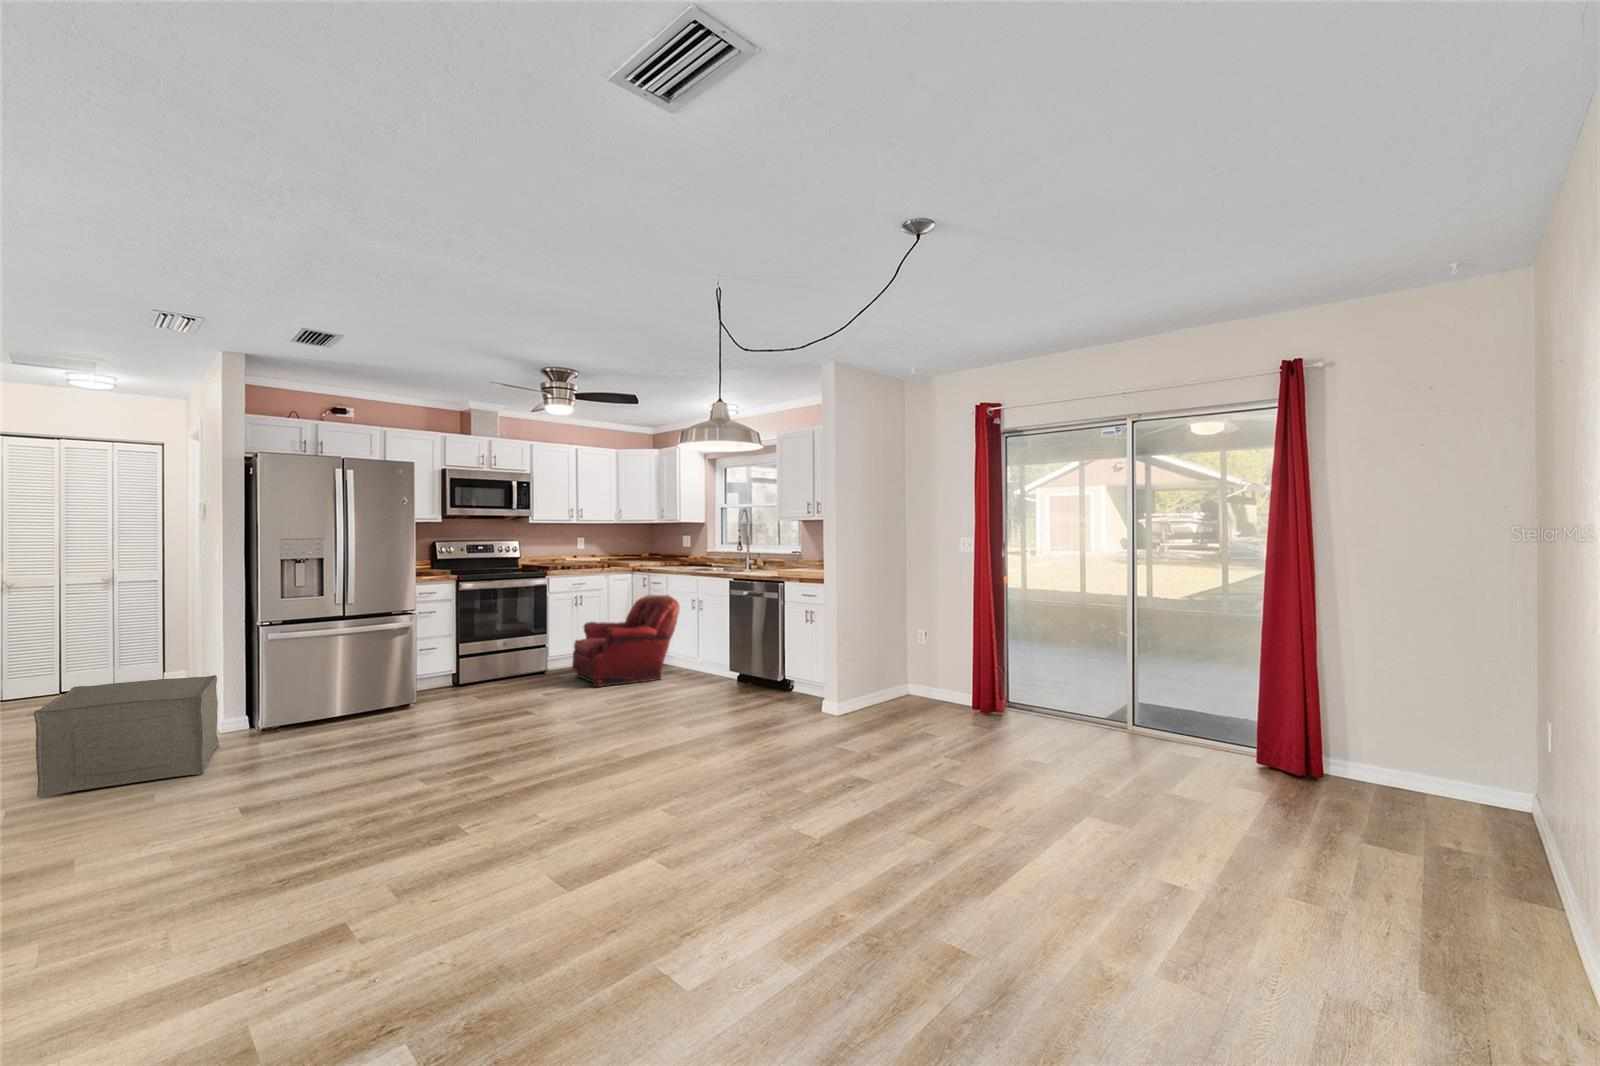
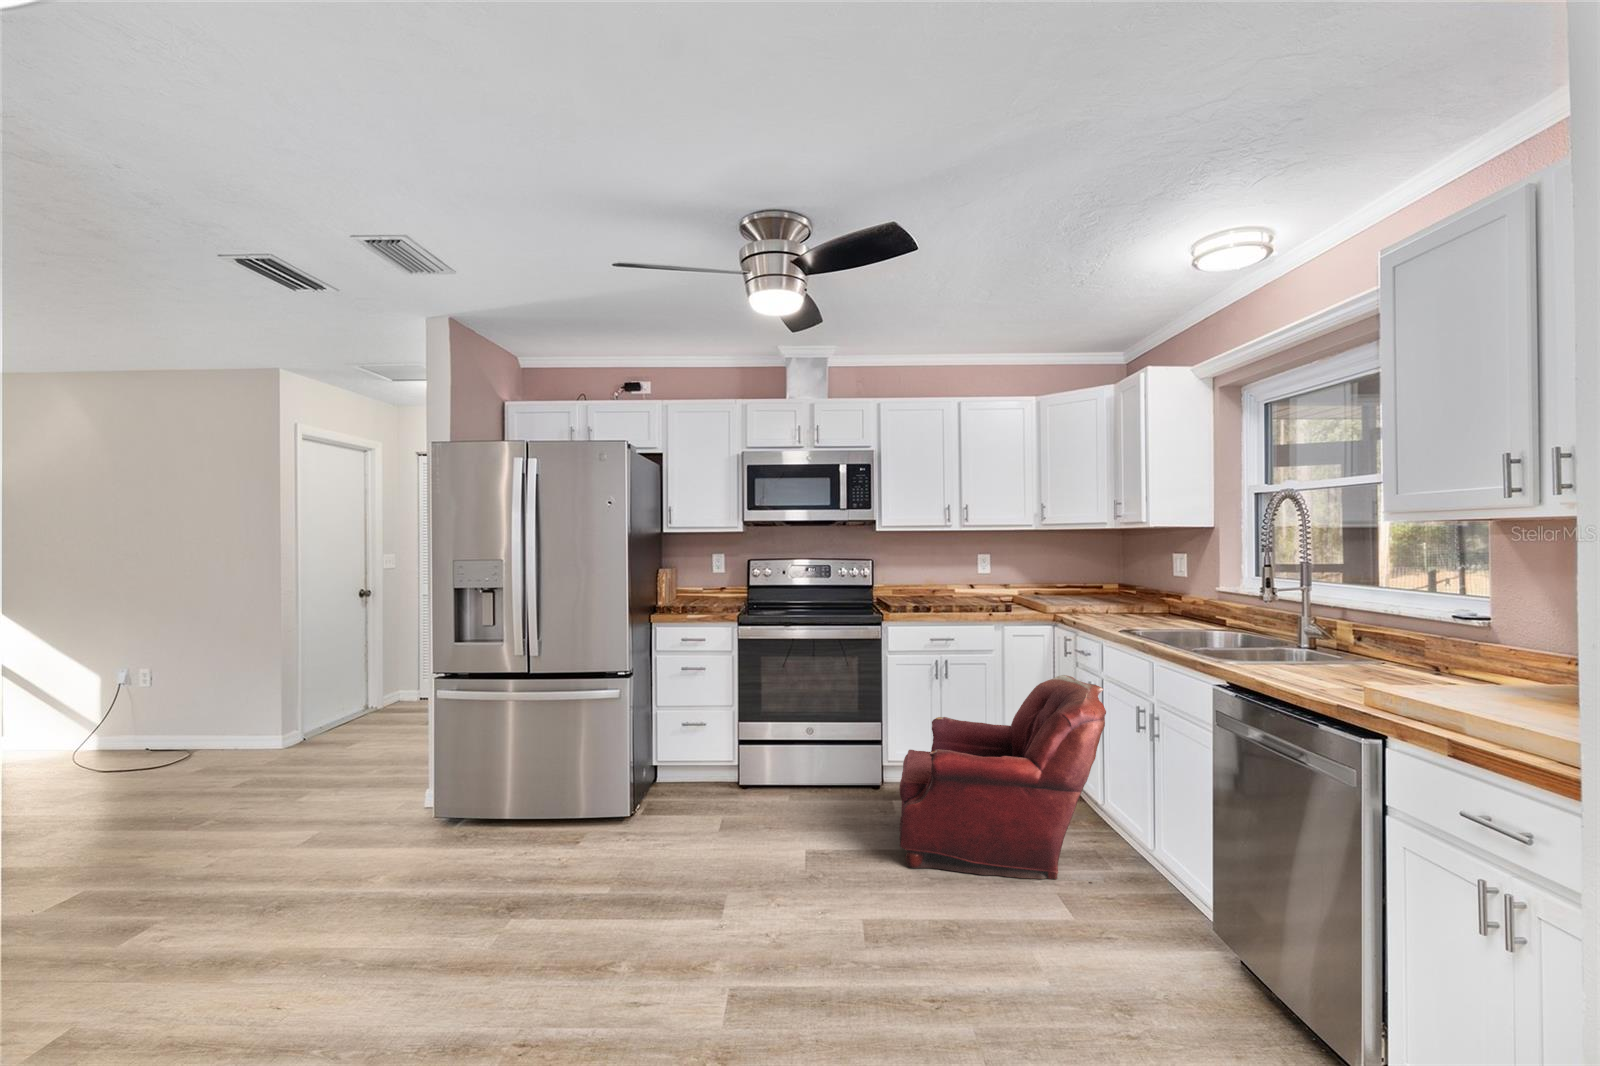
ottoman: present [34,675,219,798] -> none [73,746,356,925]

